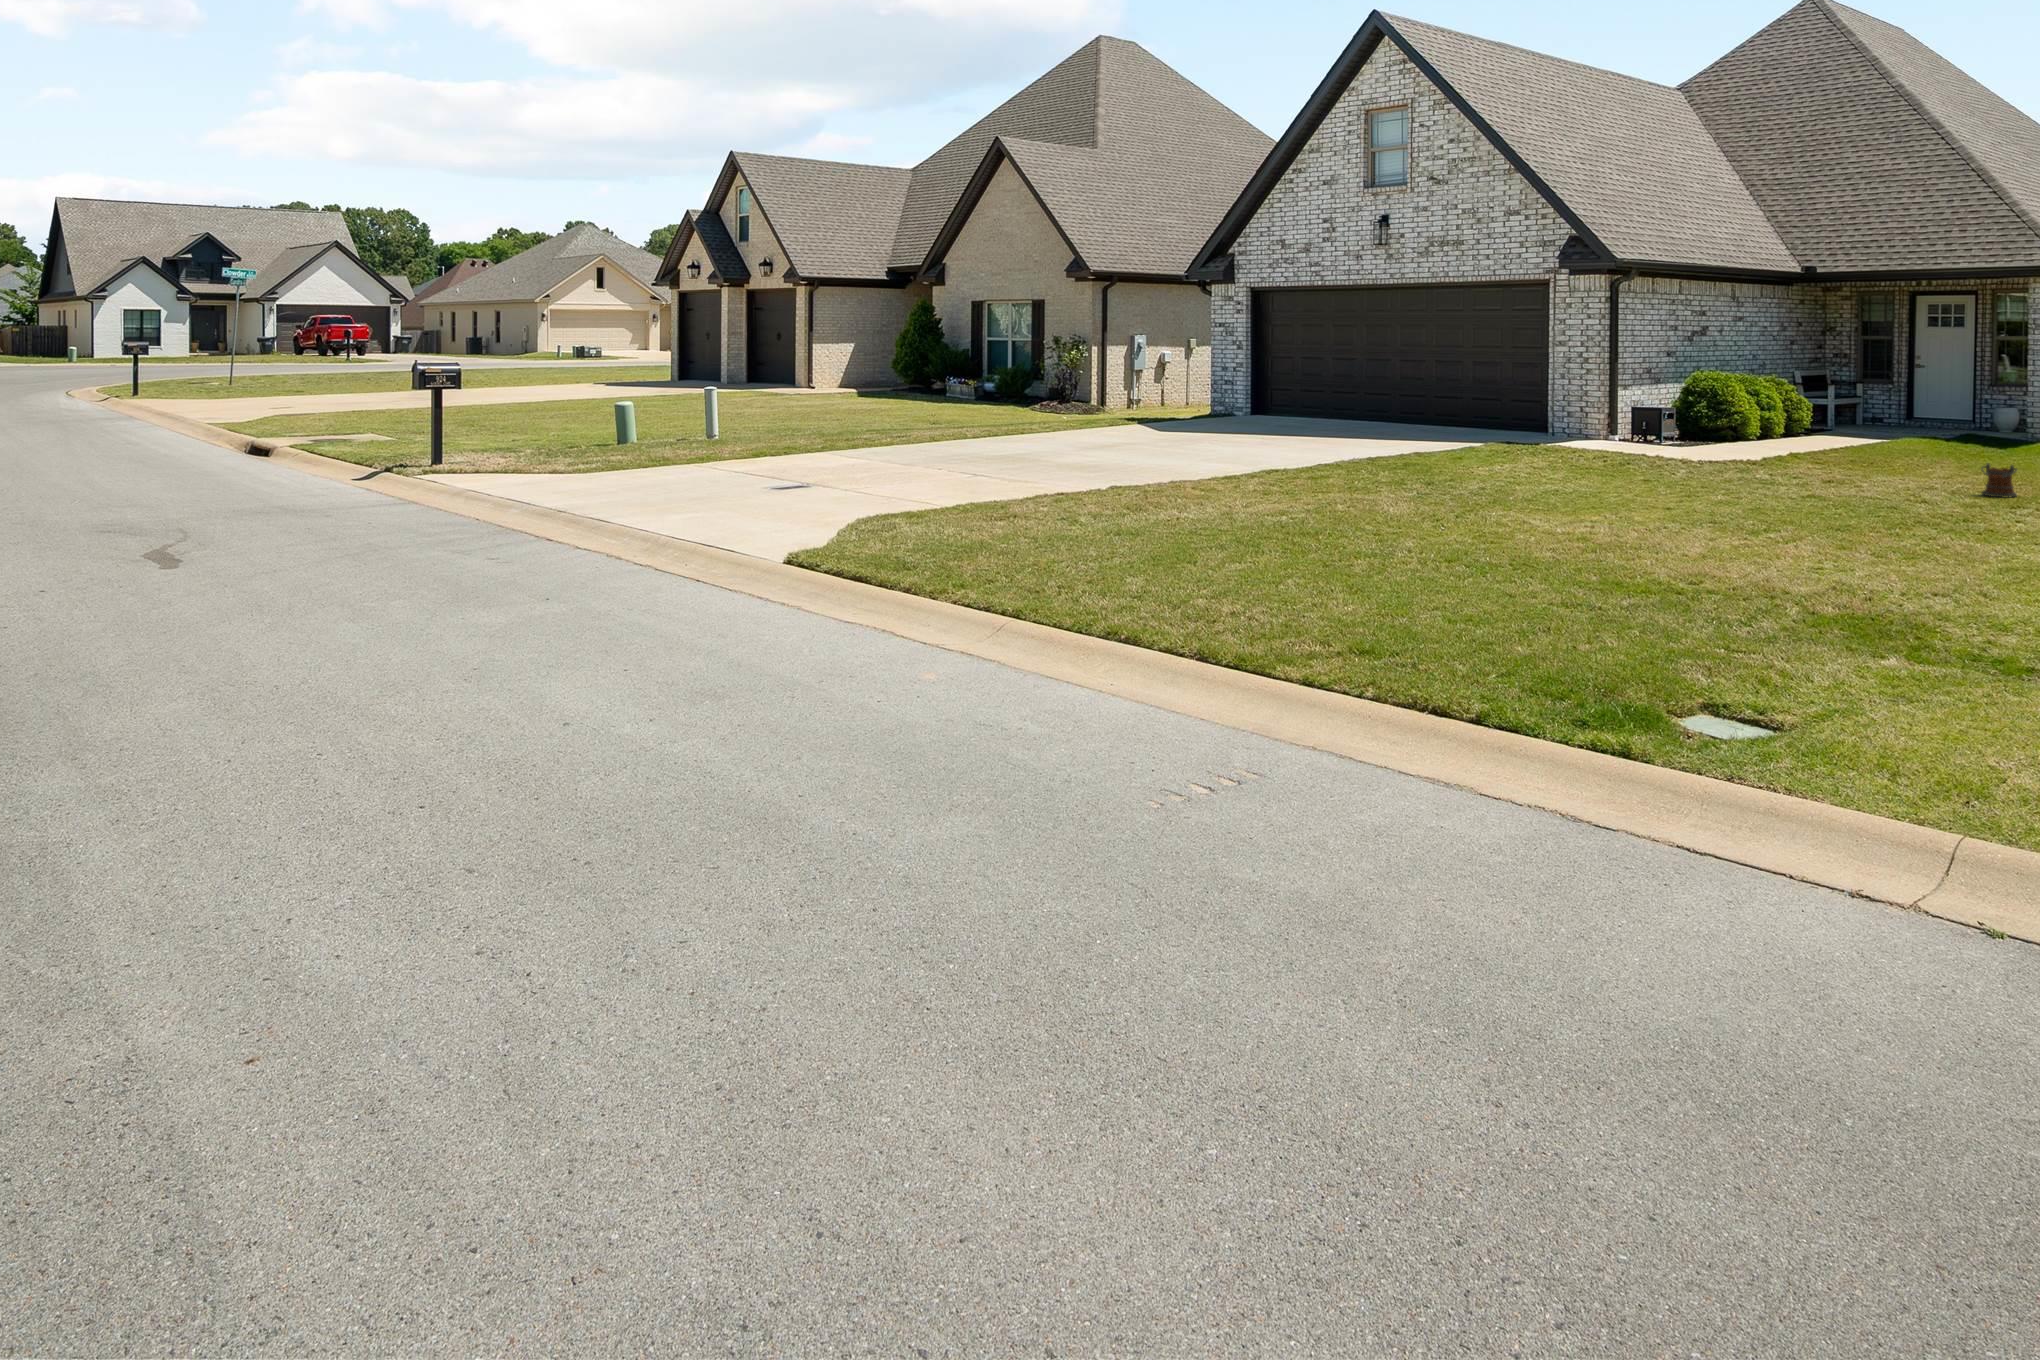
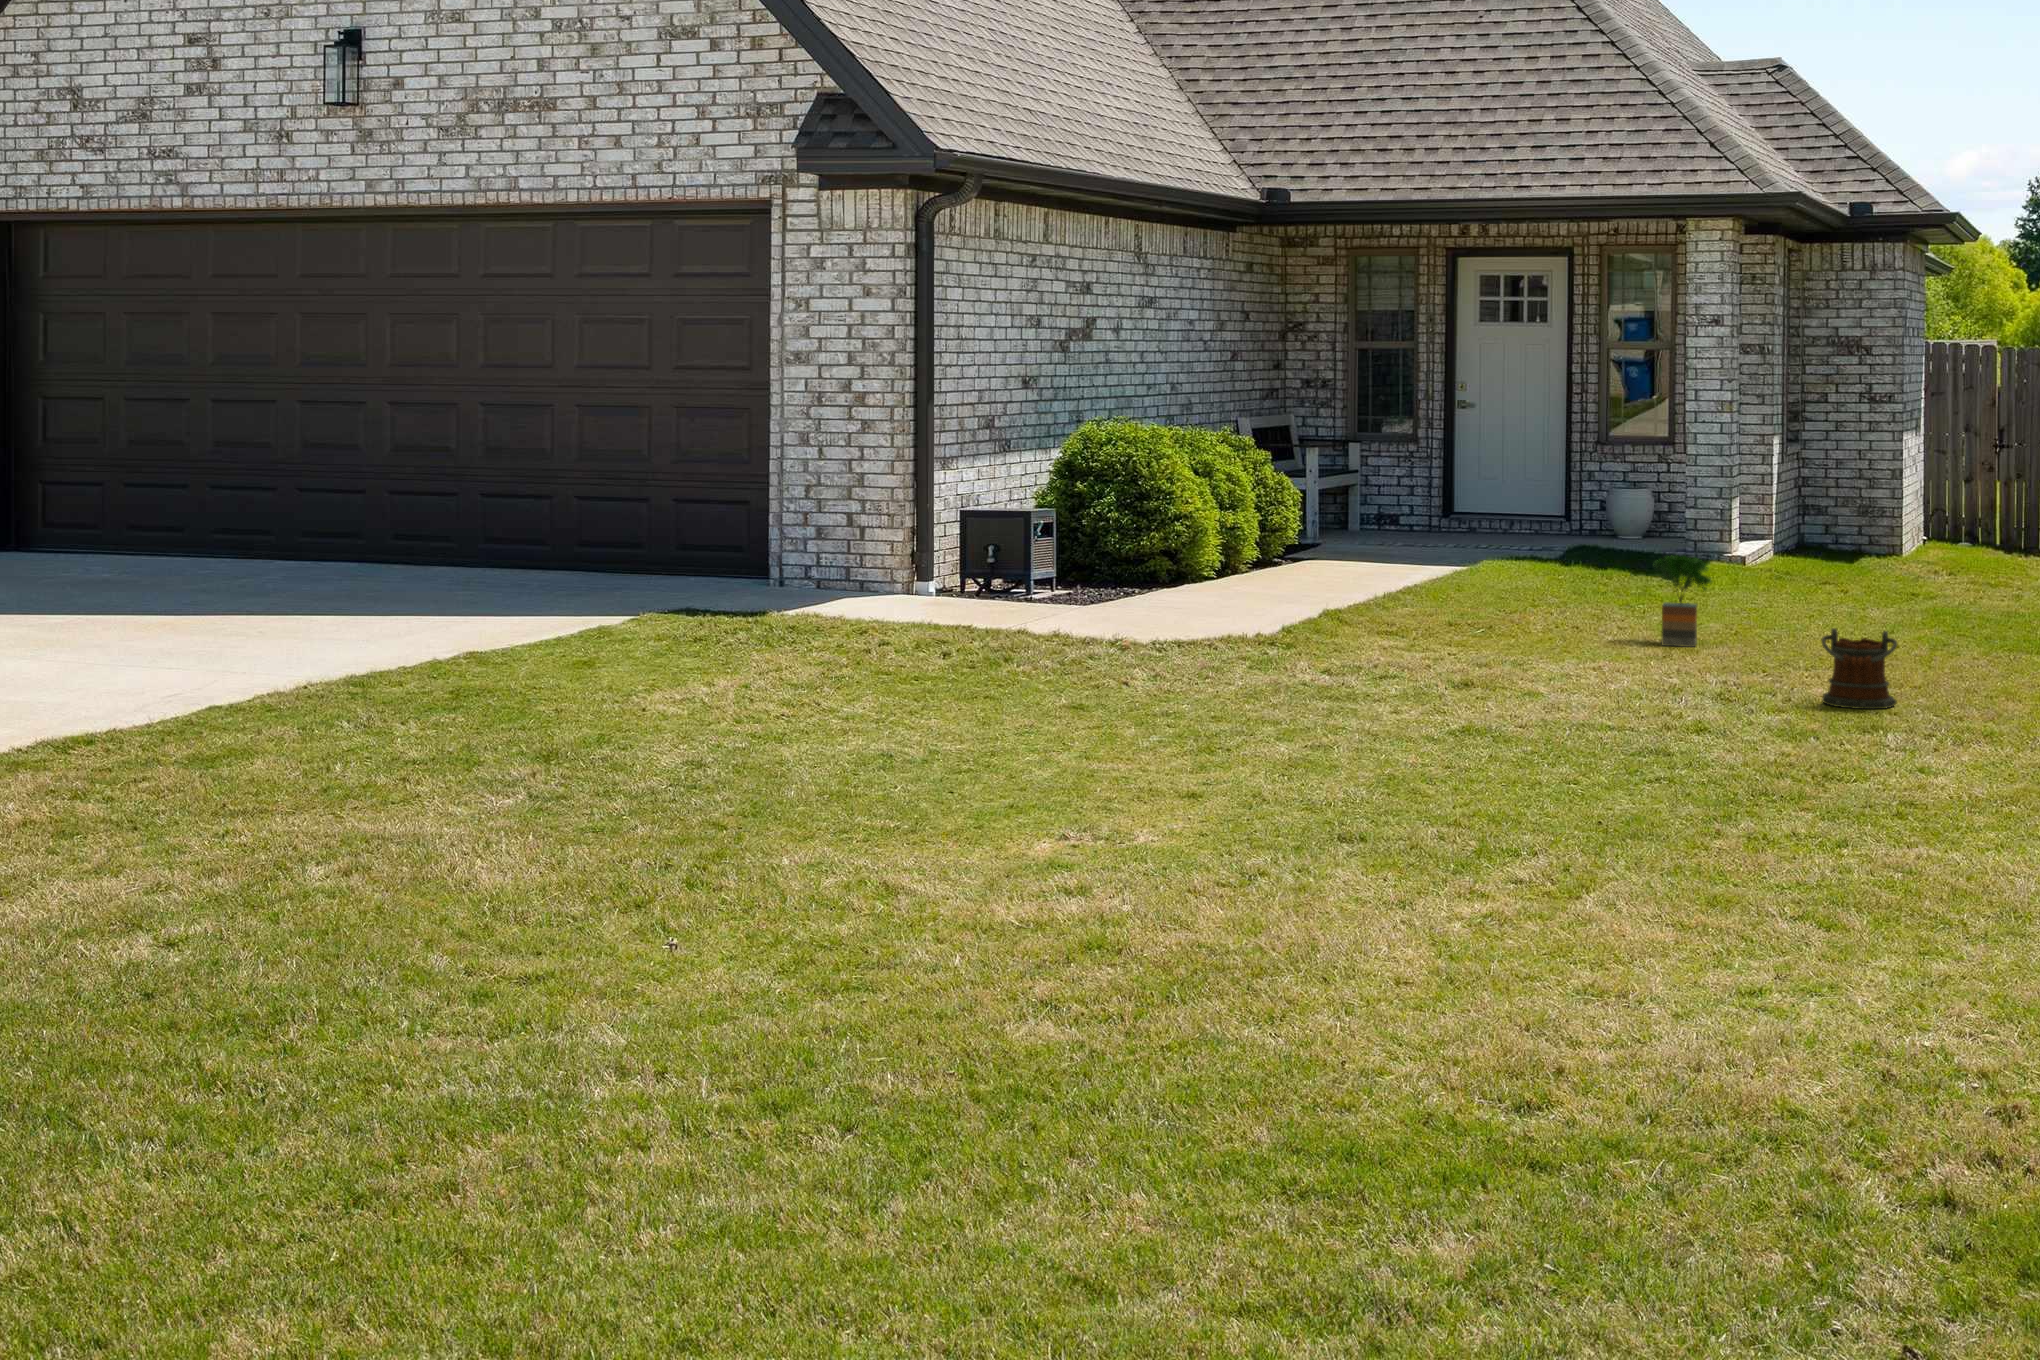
potted tree: none [1940,433,1971,474] -> present [1653,556,1711,647]

